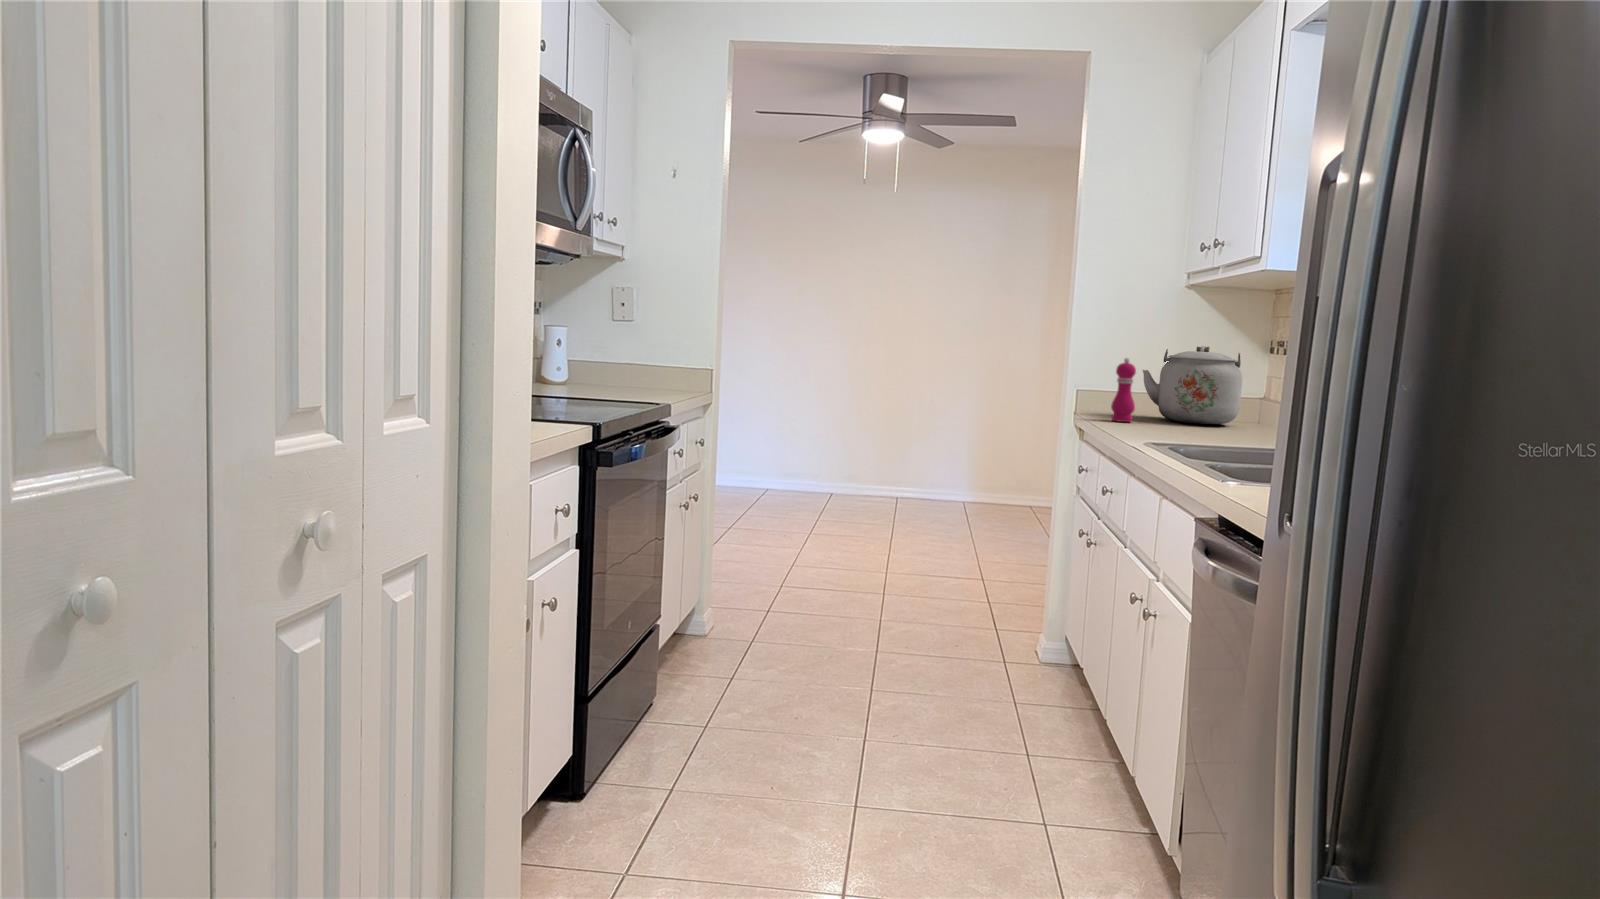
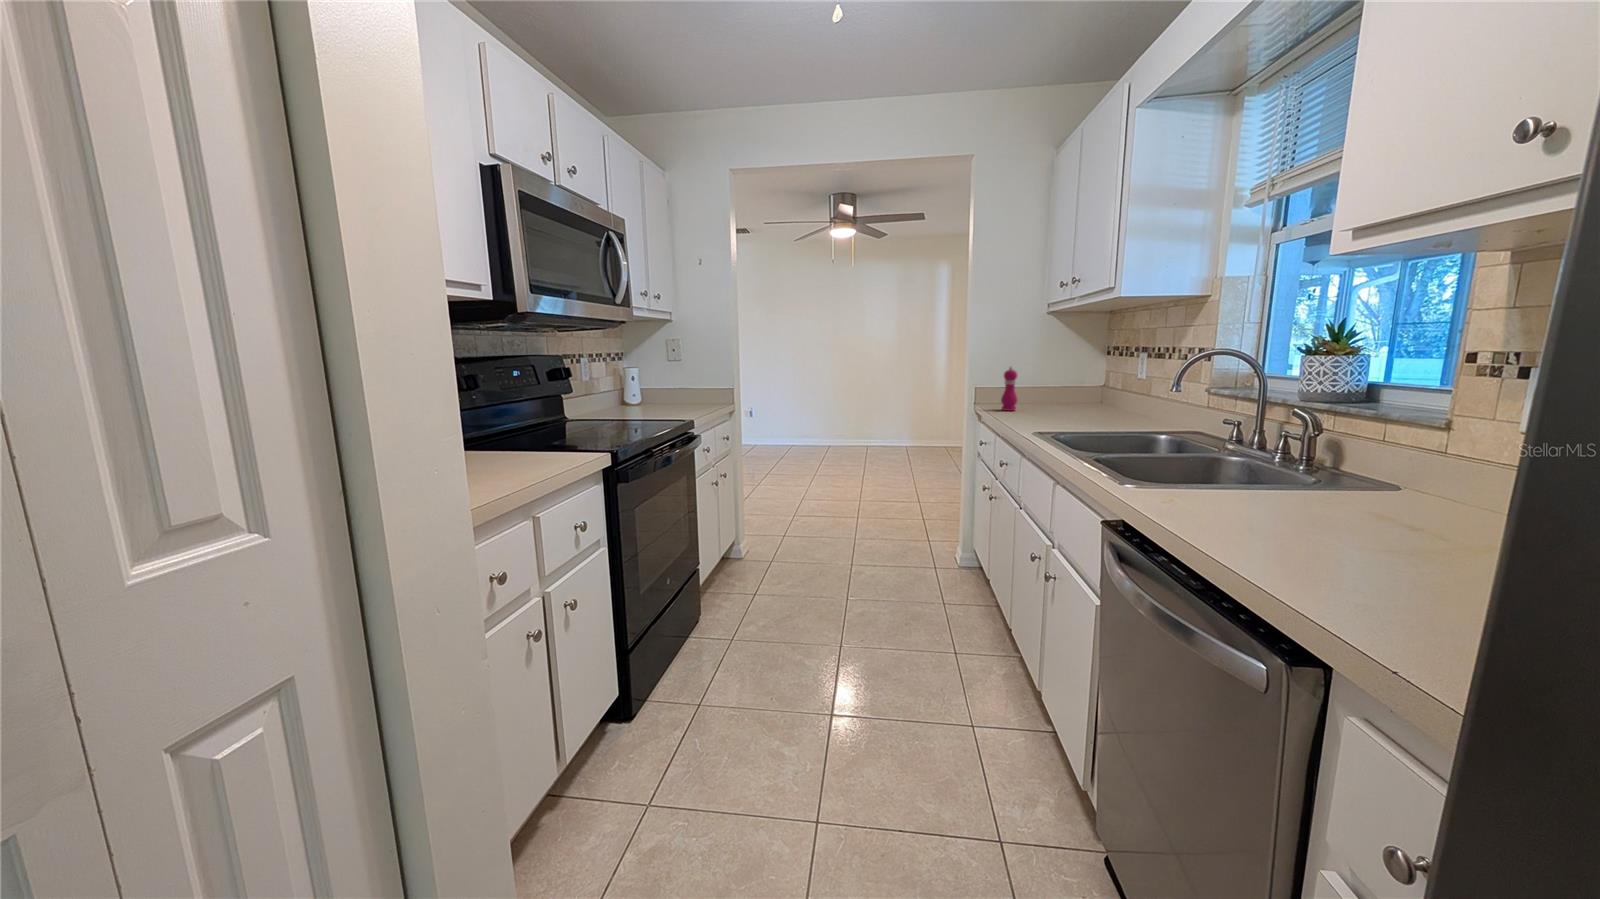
kettle: present [1143,346,1242,424] -> none [1020,354,1090,408]

